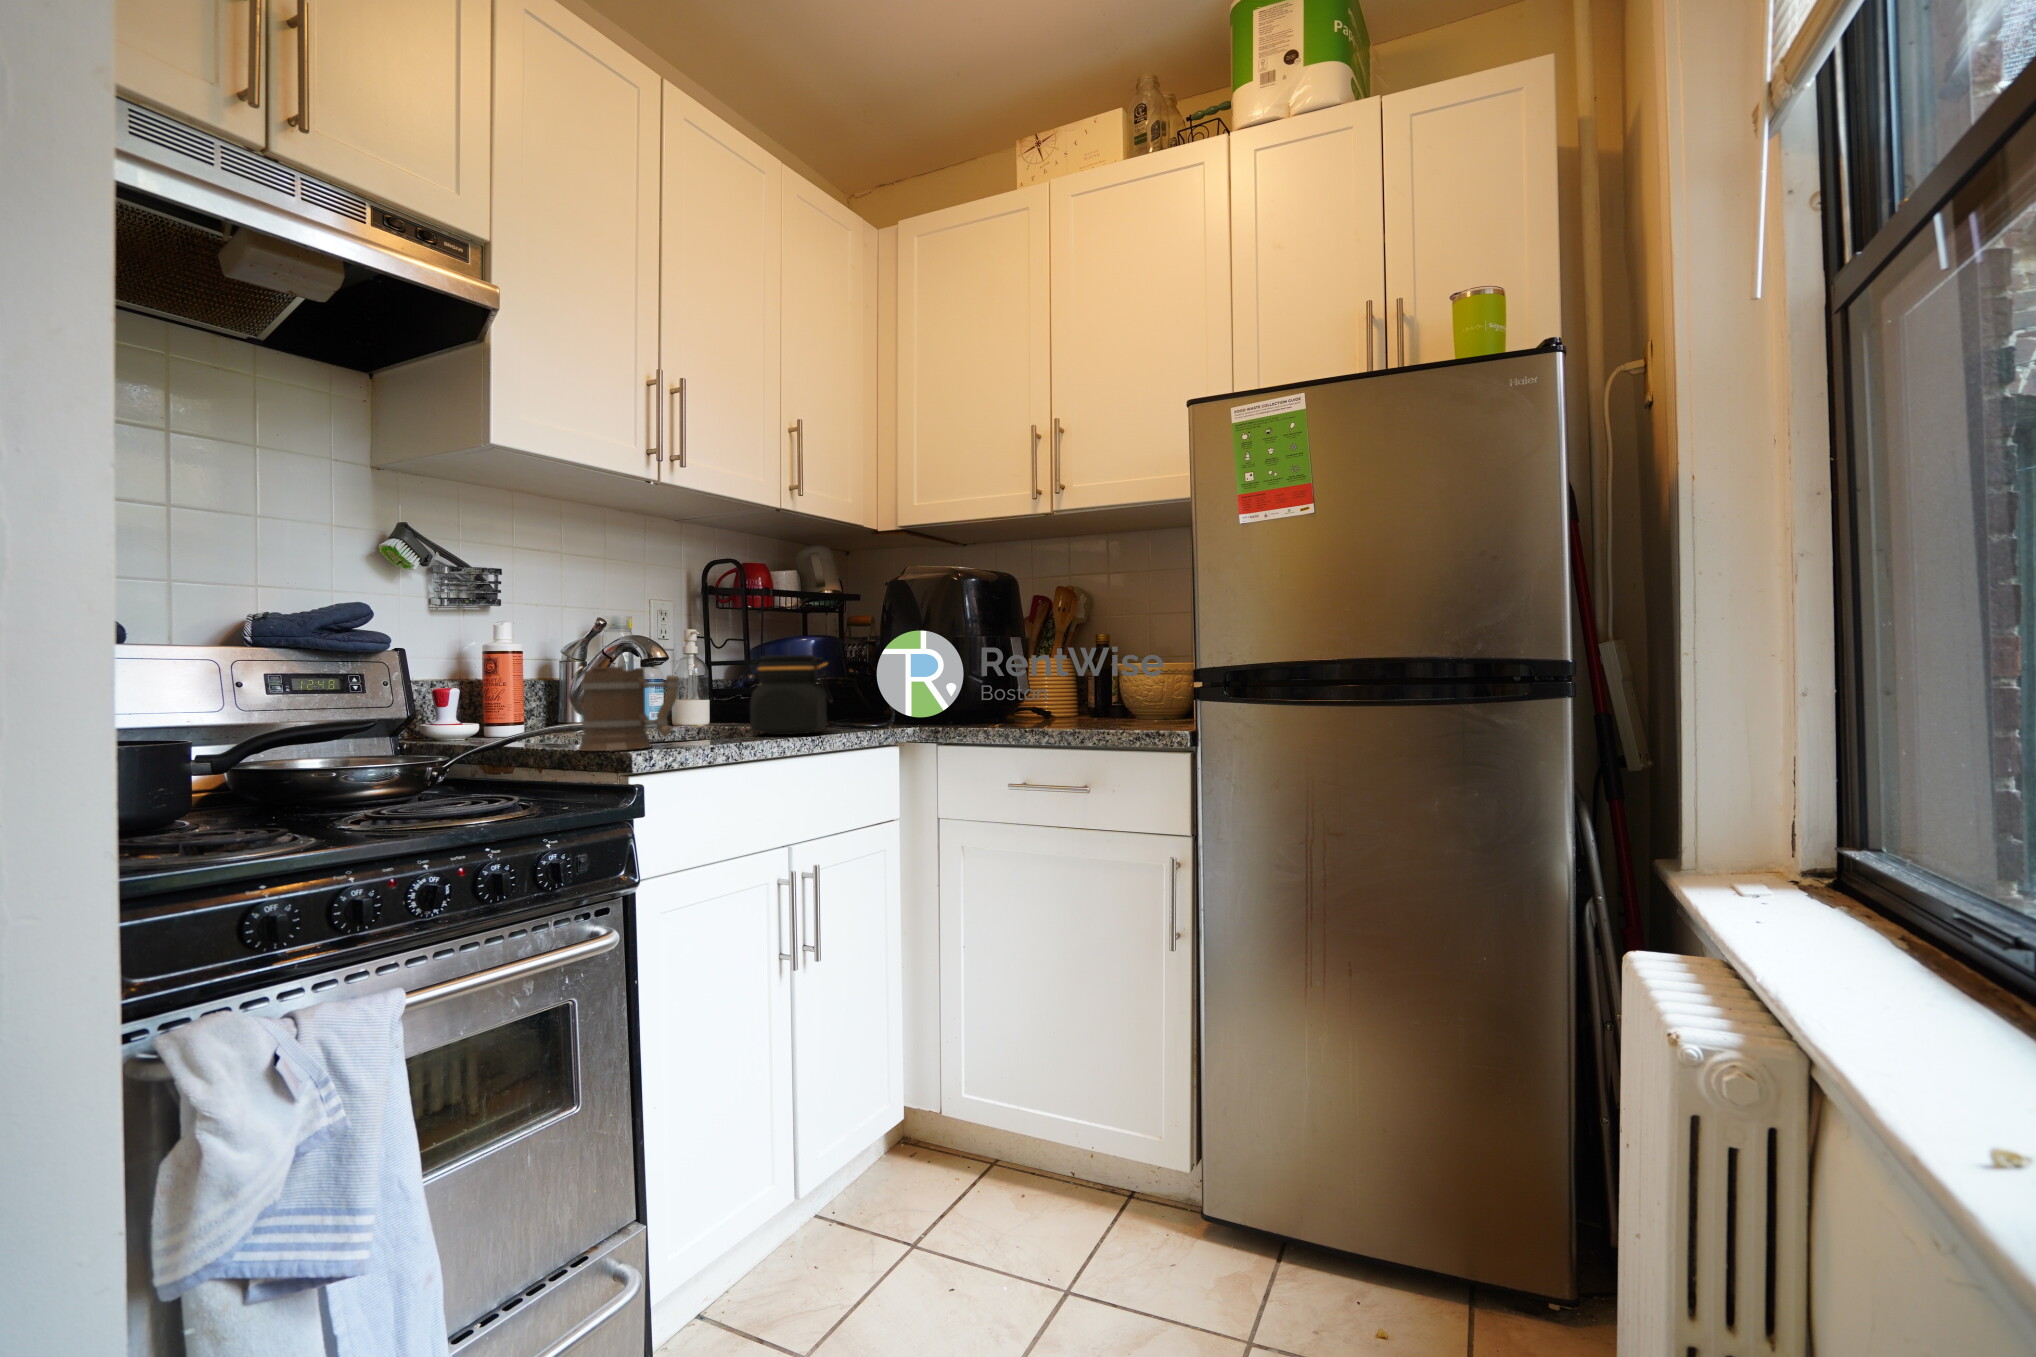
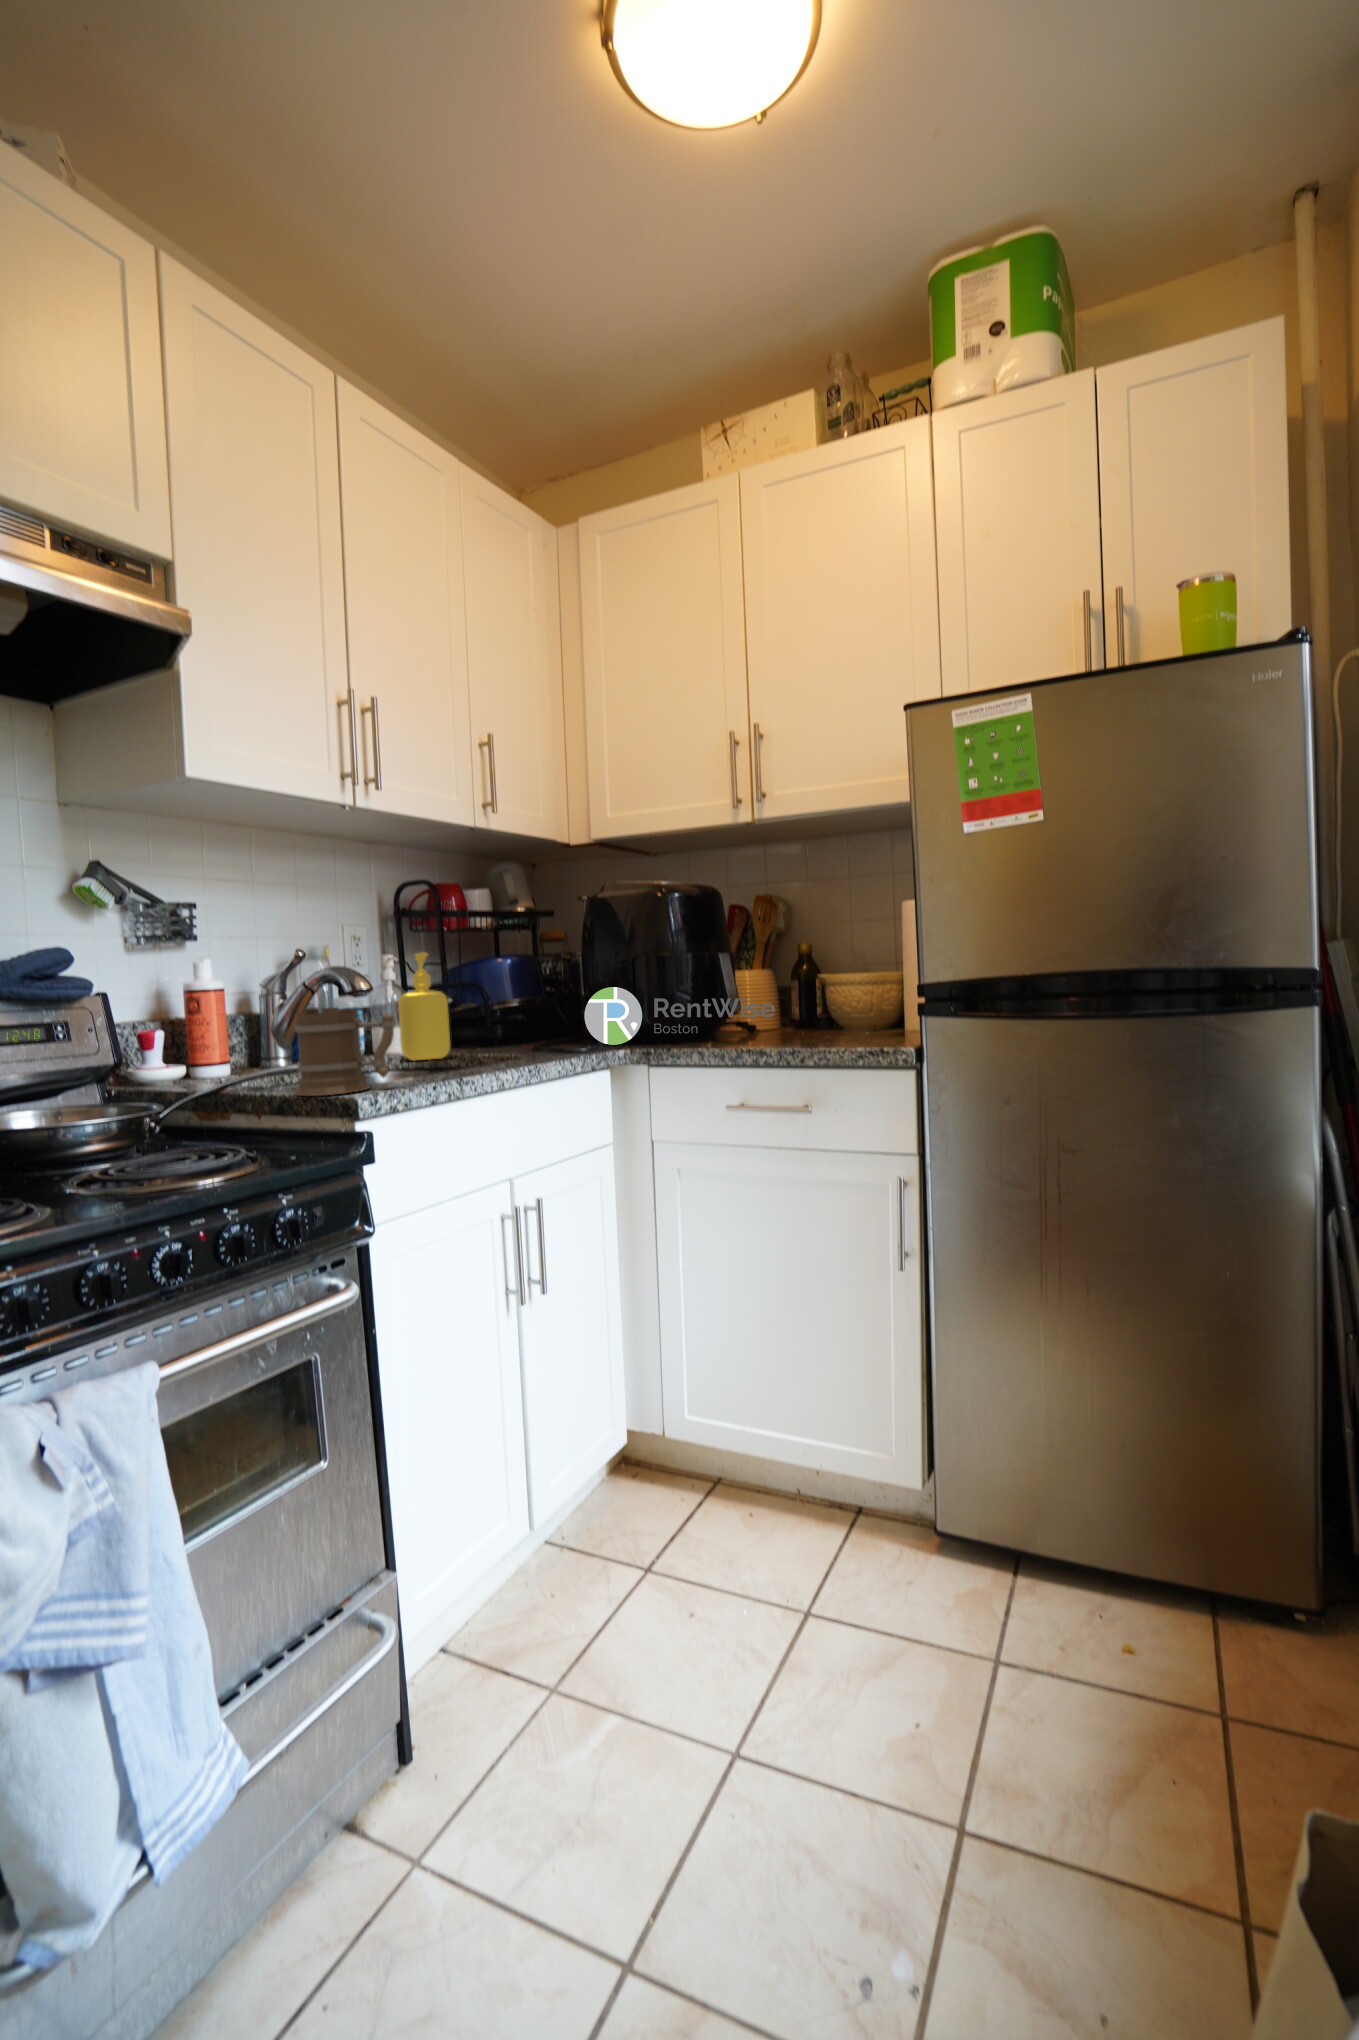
soap dispenser: none [696,624,745,729] -> present [398,952,450,1061]
jar: present [743,655,833,735] -> none [451,984,544,1067]

